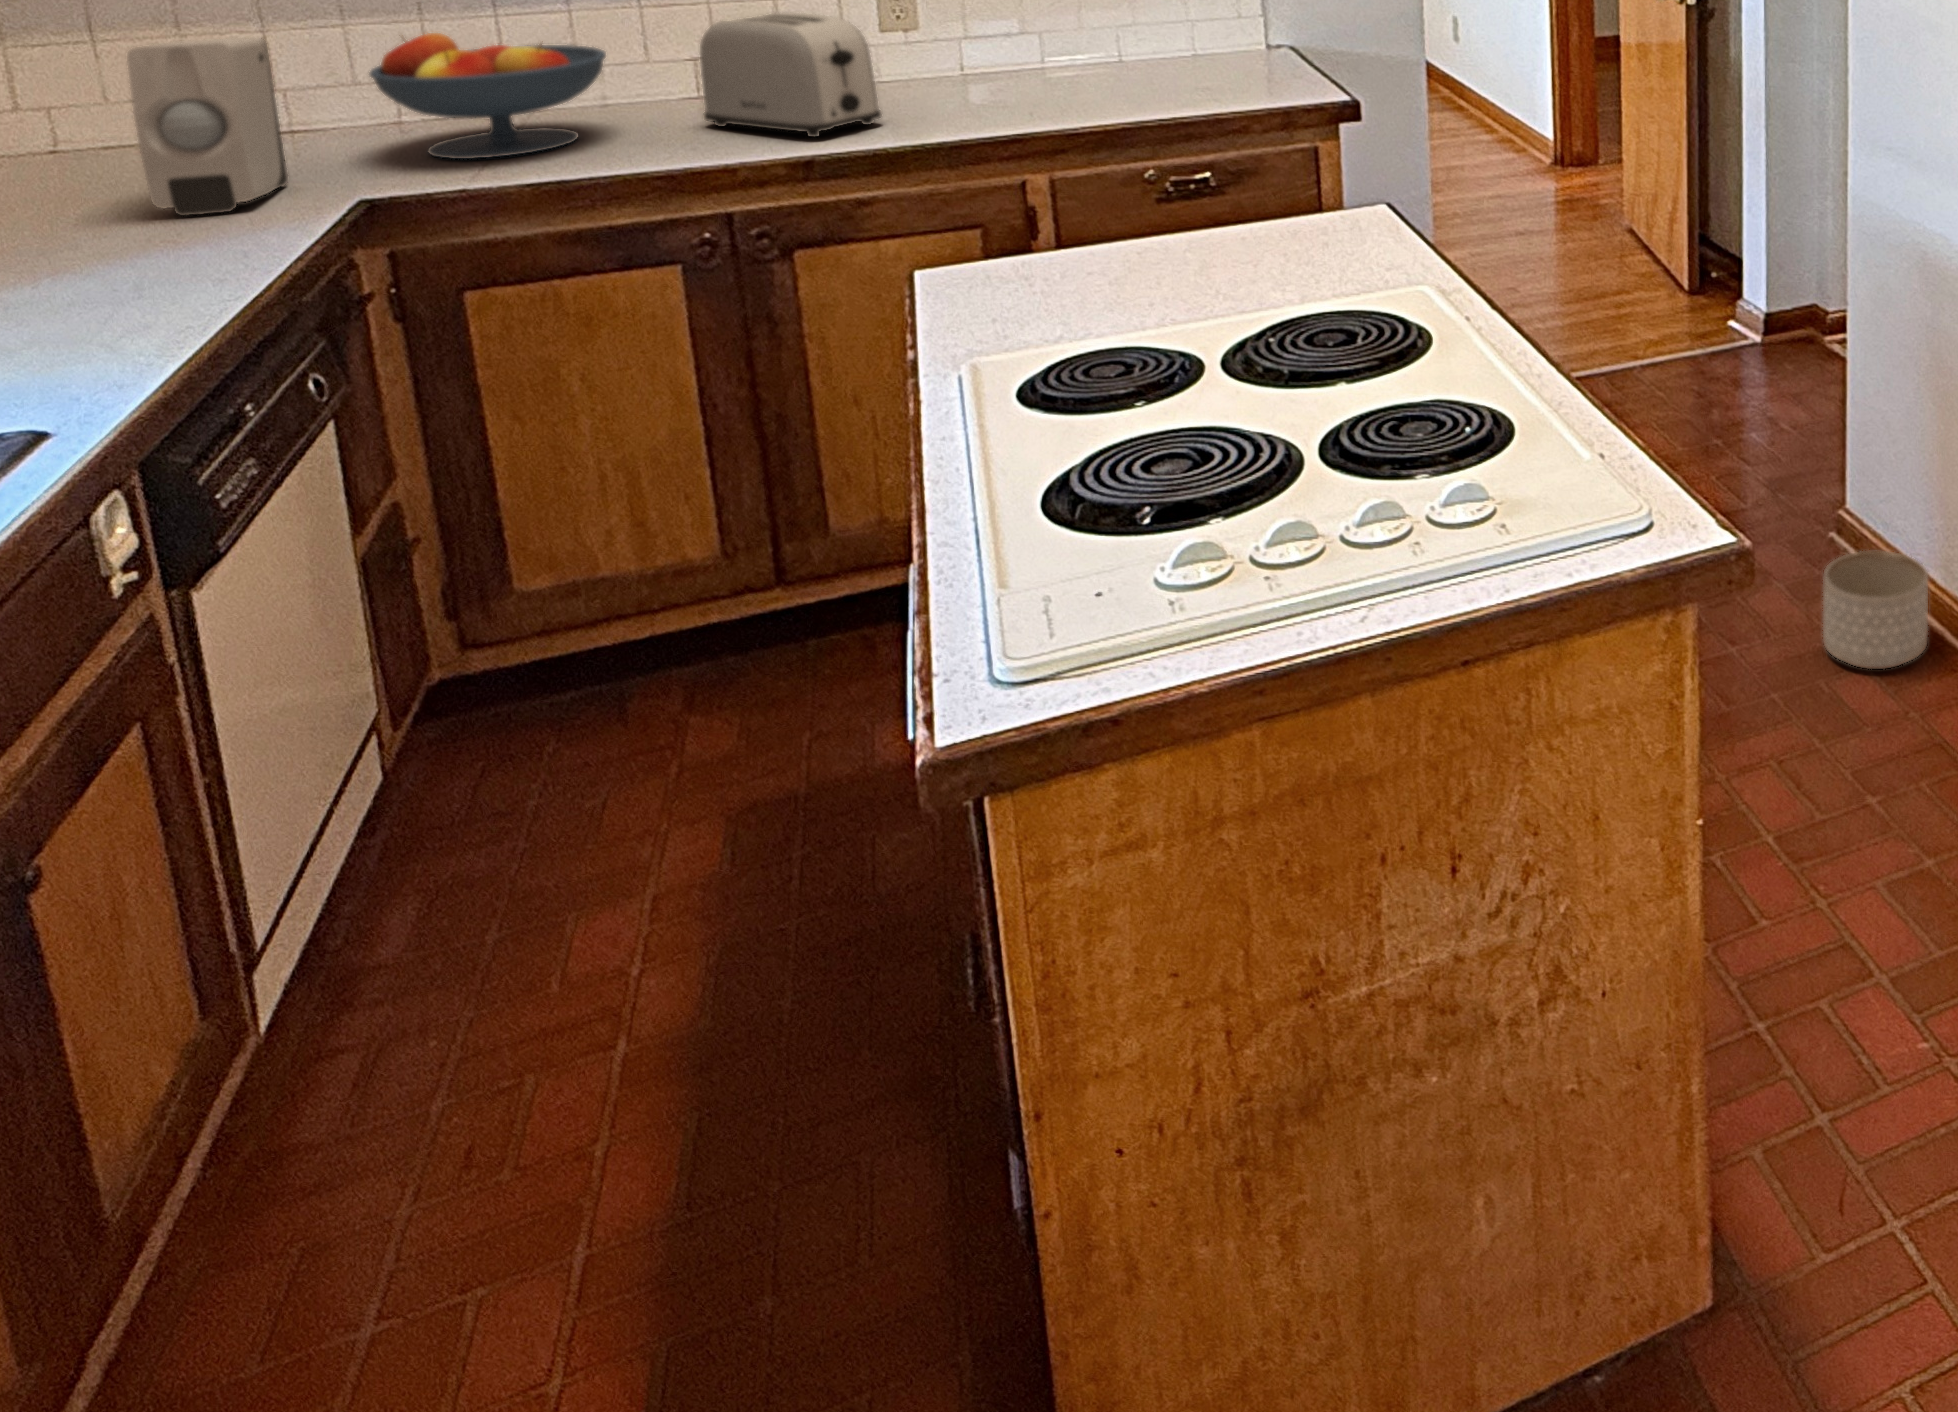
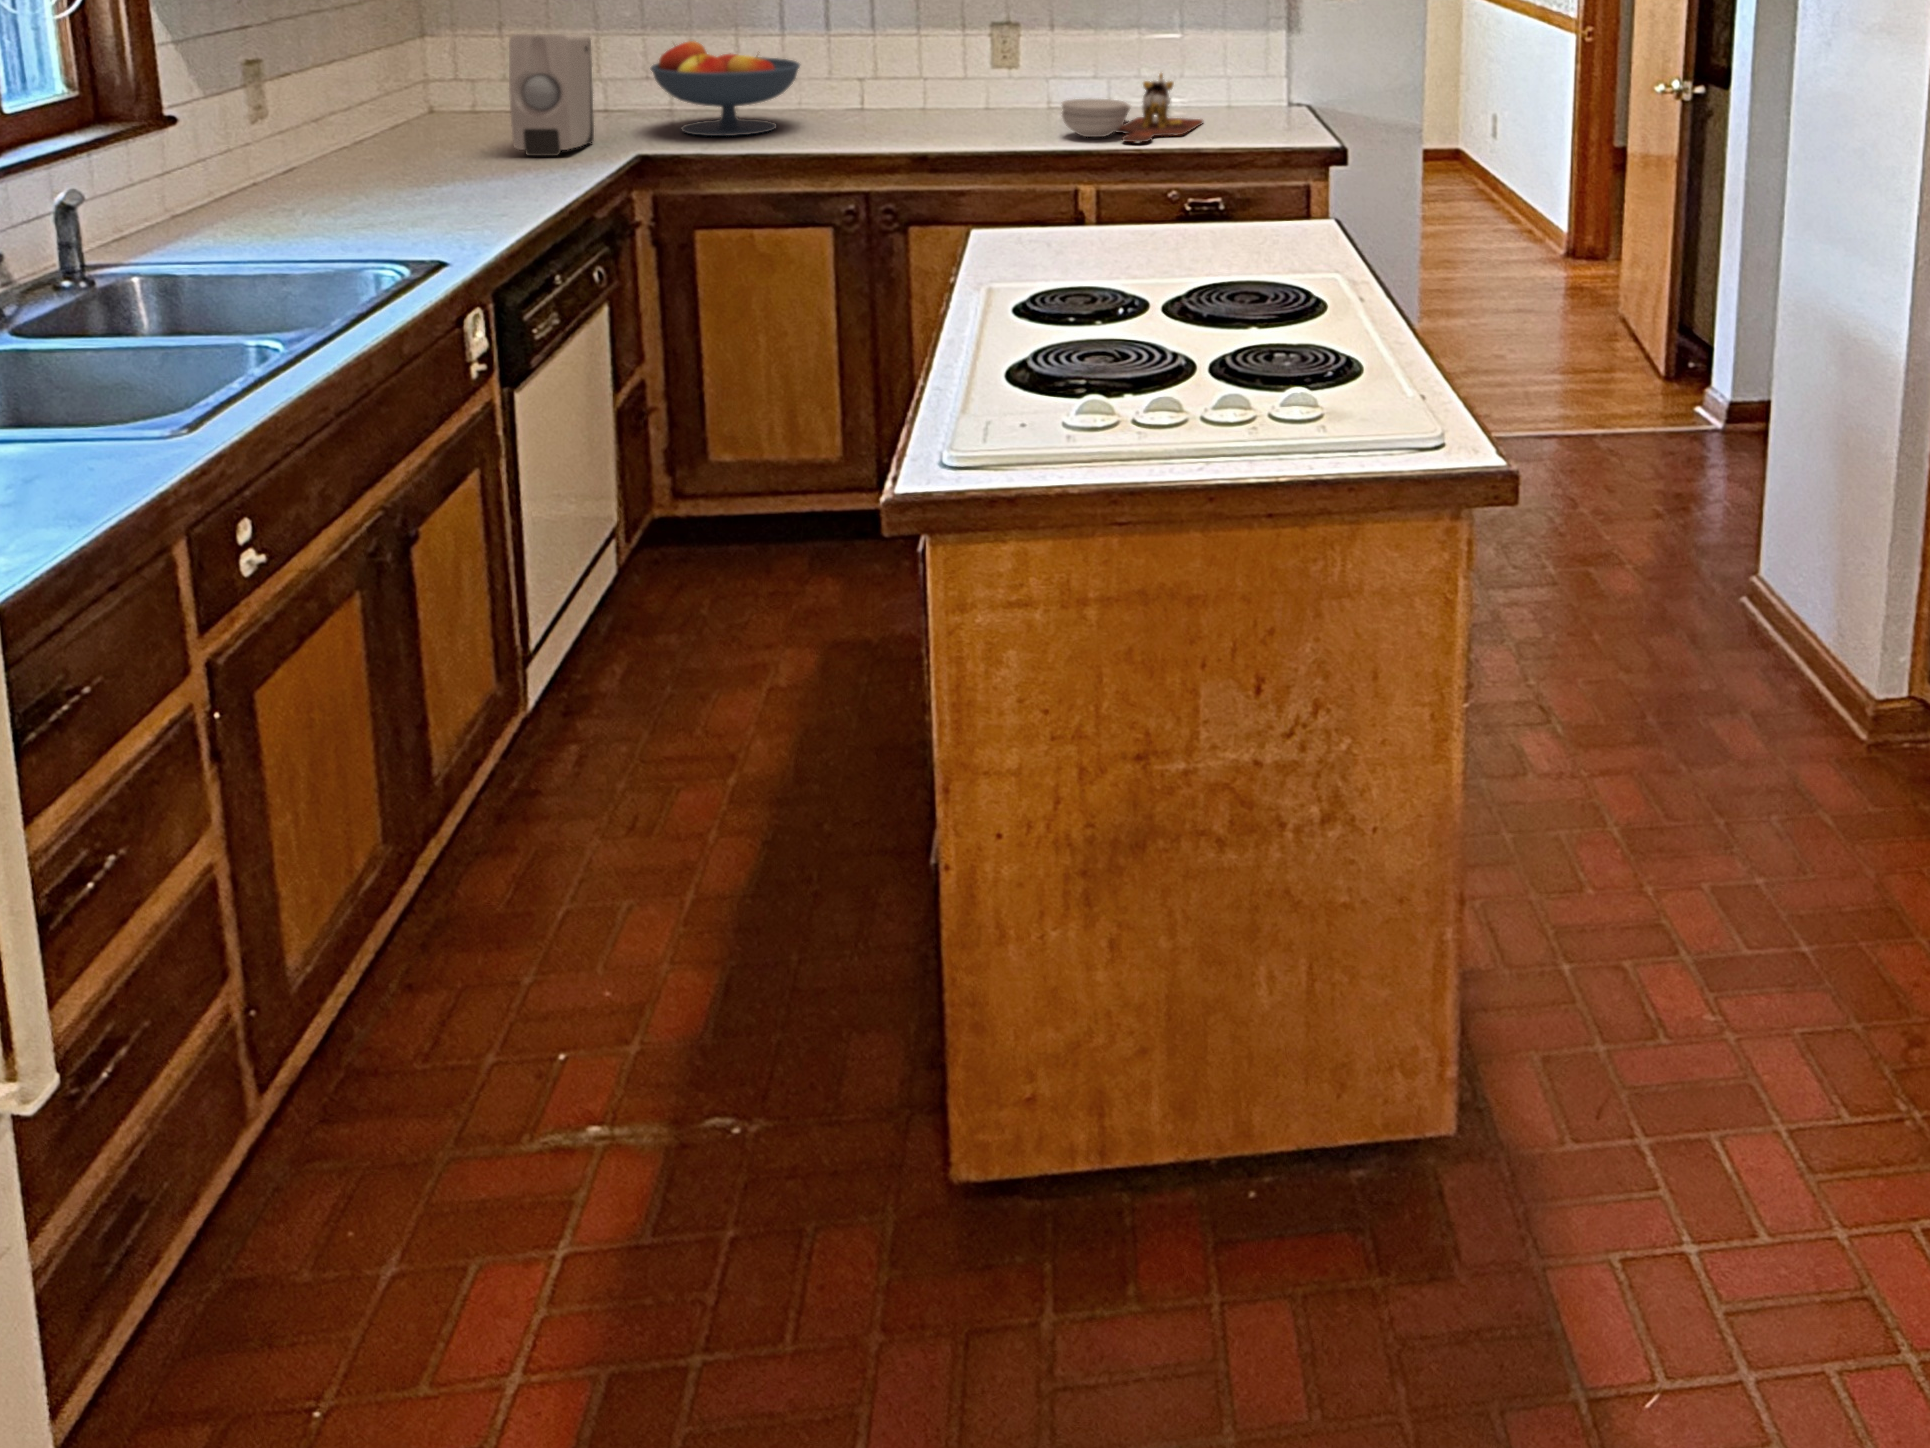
toaster: present [700,13,881,137] -> none [860,42,982,140]
cutting board: none [989,29,1170,118] -> present [1062,73,1203,142]
planter: present [1823,551,1928,669] -> none [1711,605,1818,717]

